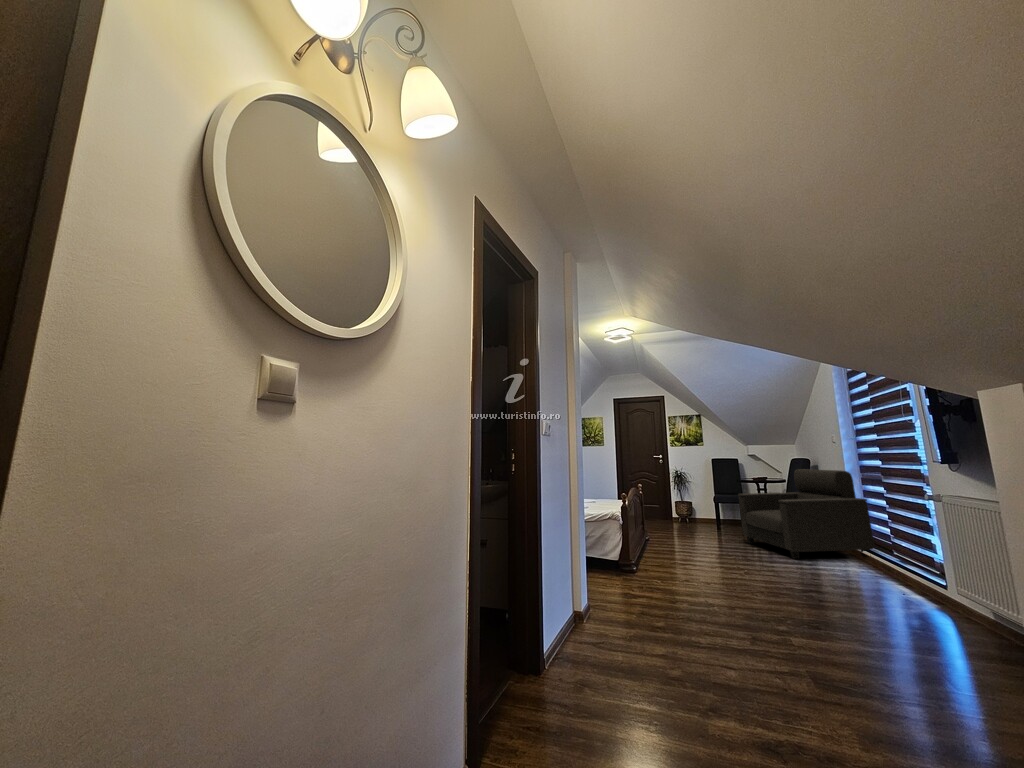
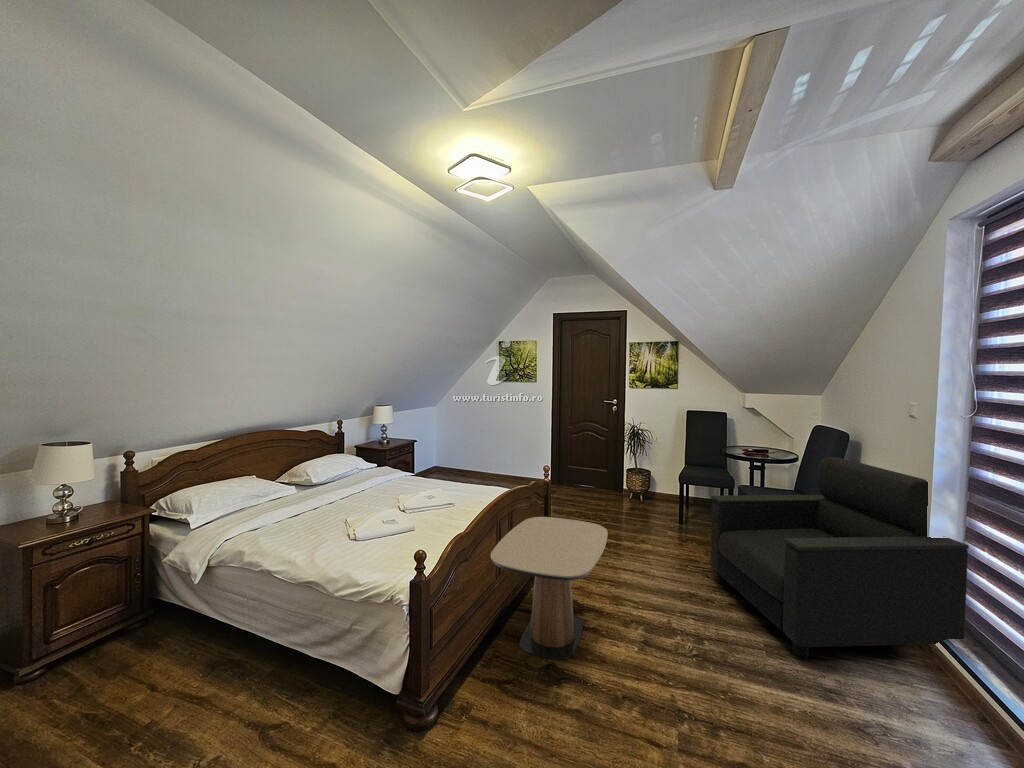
side table: none [638,503,691,561] -> present [491,517,608,660]

